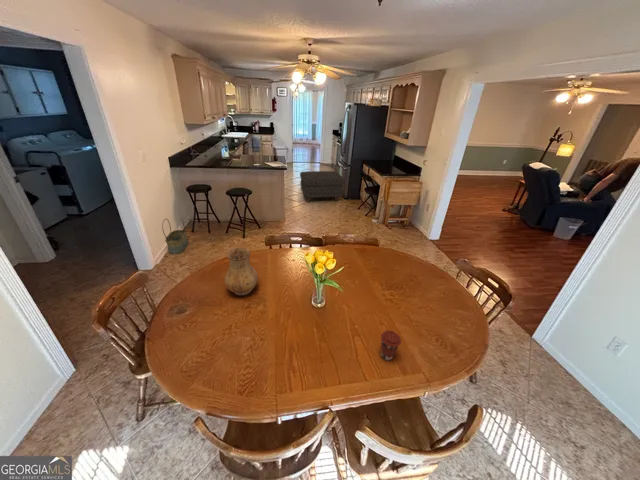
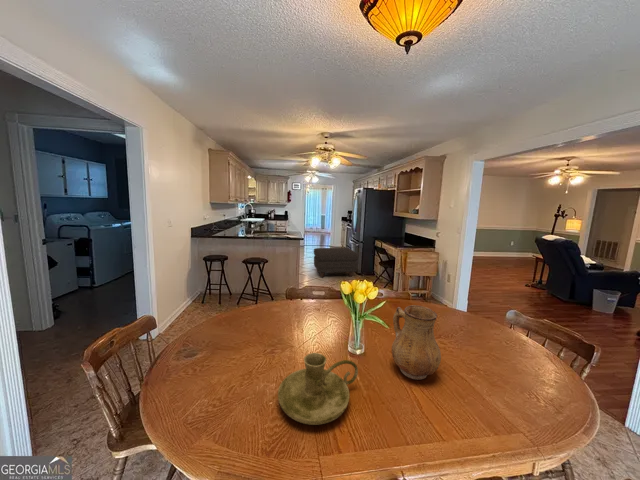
basket: present [162,219,188,254] -> none [173,285,196,324]
ceramic pitcher: present [225,248,258,295] -> present [392,305,441,380]
candle holder: none [251,317,312,367] -> present [278,353,358,425]
coffee cup: present [381,330,401,360] -> none [457,373,488,422]

